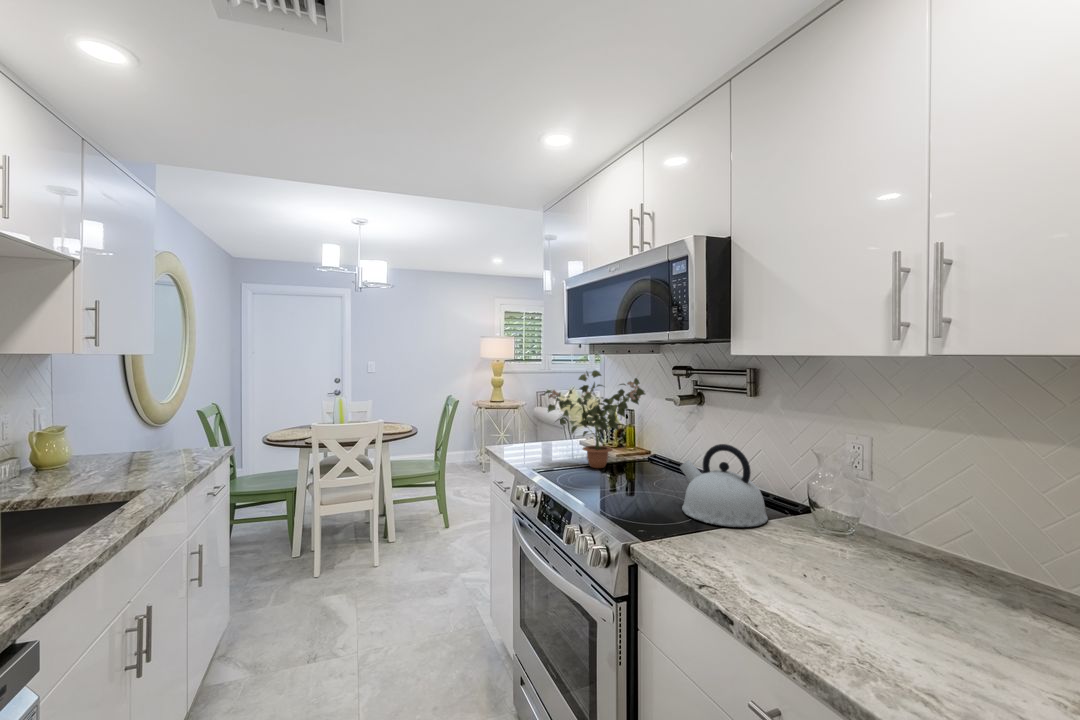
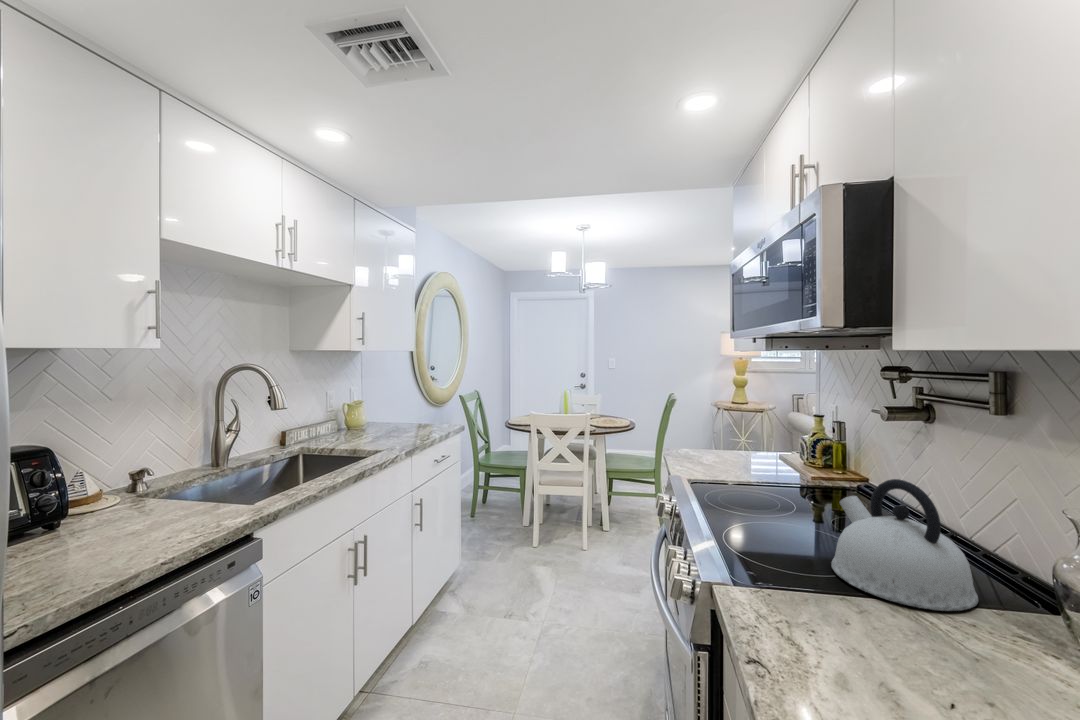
potted plant: present [545,370,645,468] -> none [705,369,842,490]

